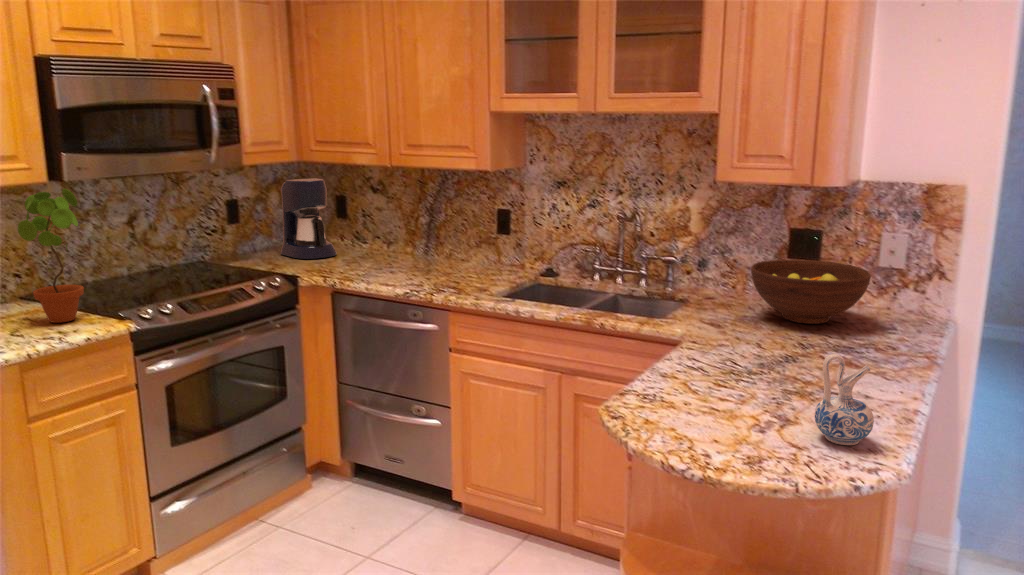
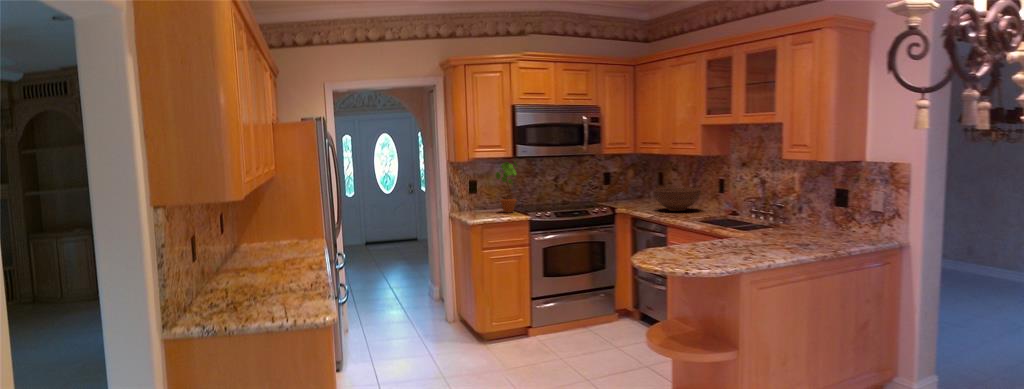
coffee maker: present [280,178,337,259] -> none [628,162,654,204]
fruit bowl: present [751,260,871,324] -> present [654,188,701,211]
ceramic pitcher: present [815,354,874,445] -> none [675,219,697,256]

